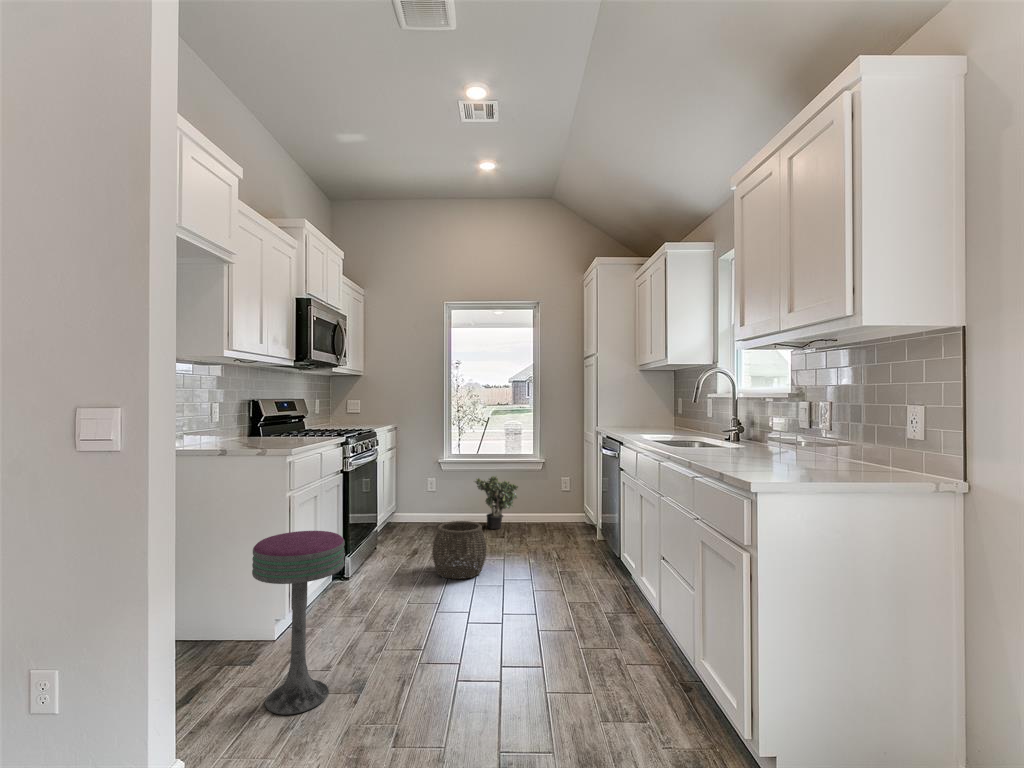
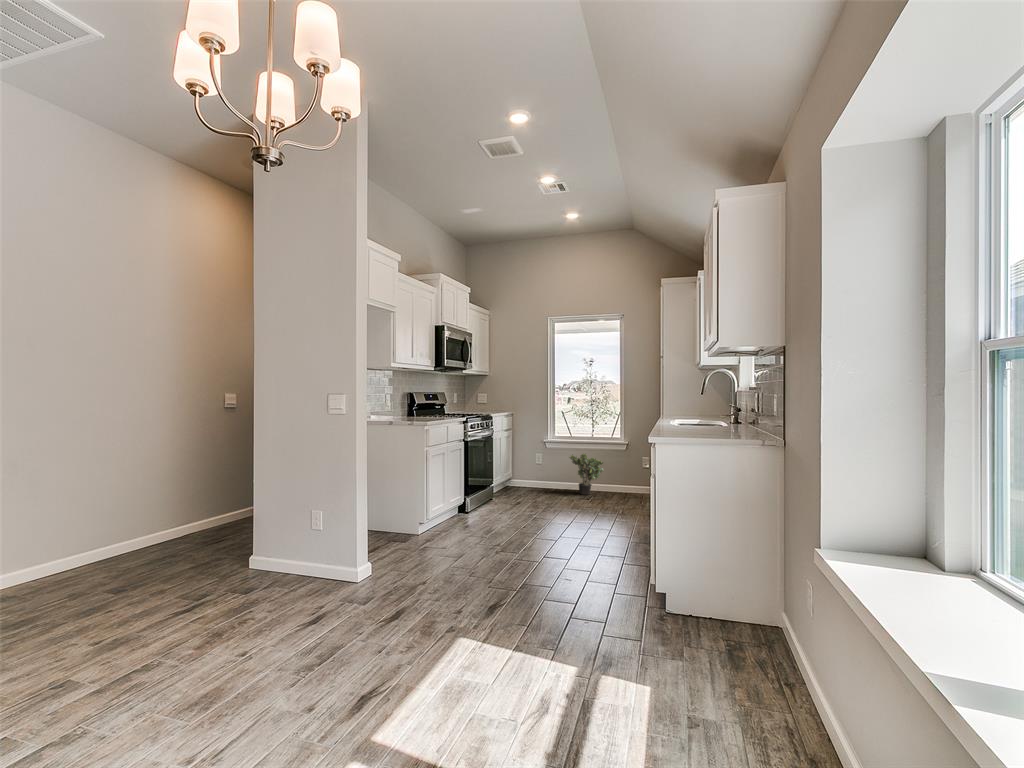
woven basket: present [432,521,487,579] -> none [523,480,562,519]
bar stool: present [252,531,345,715] -> none [403,467,451,560]

